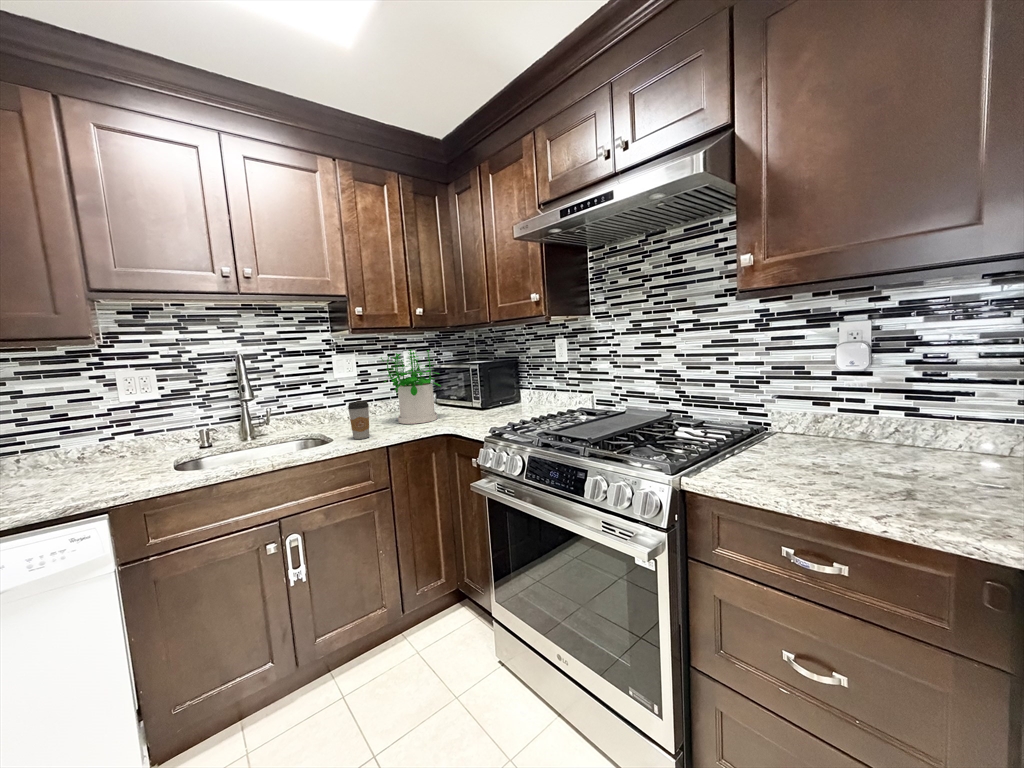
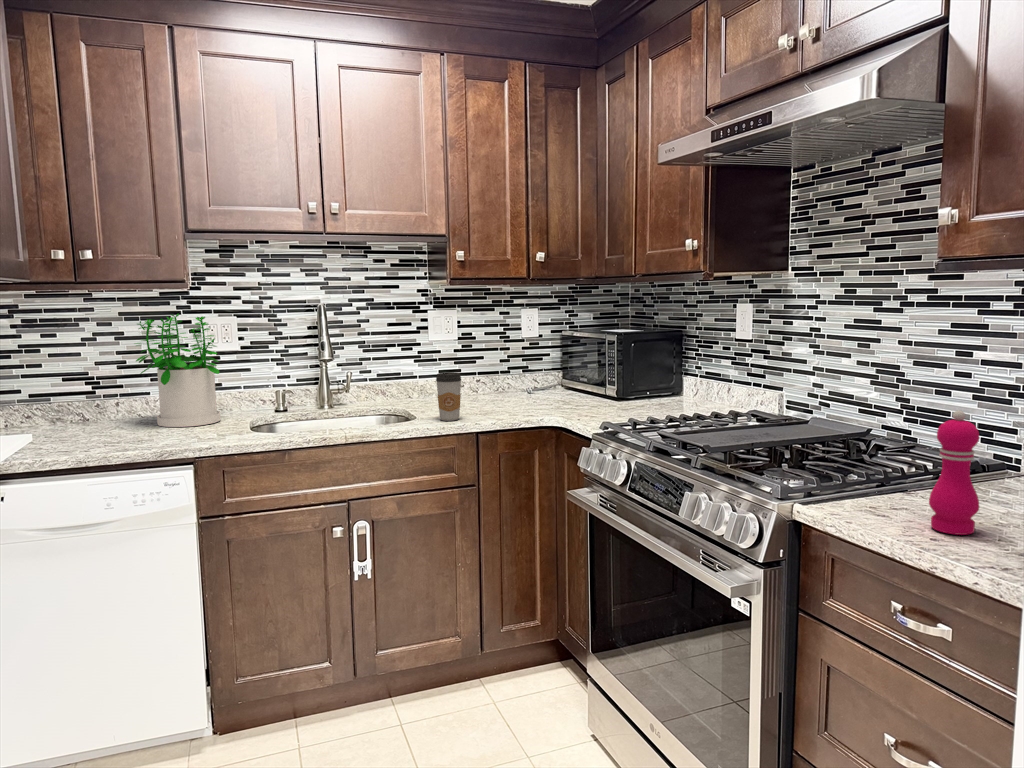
potted plant: present [381,350,441,424] -> present [135,314,221,427]
pepper mill: none [786,395,825,489] -> present [929,410,979,535]

